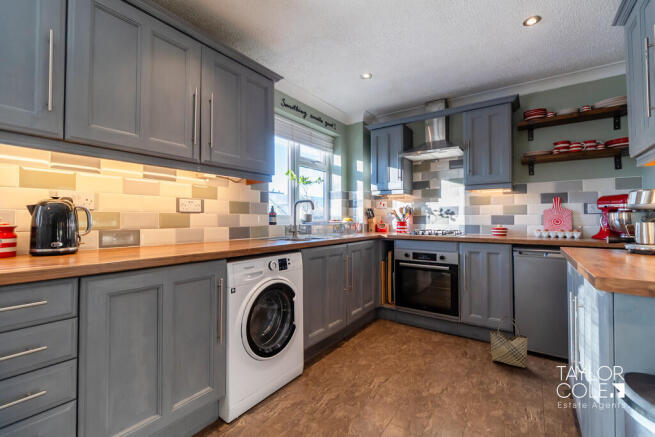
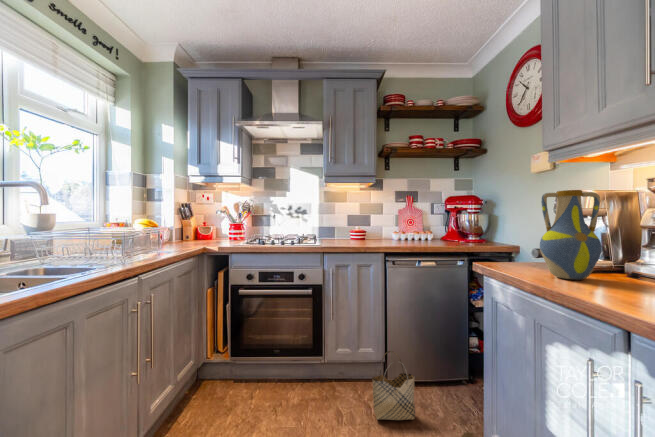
vase: none [585,194,630,255] -> present [540,190,602,280]

